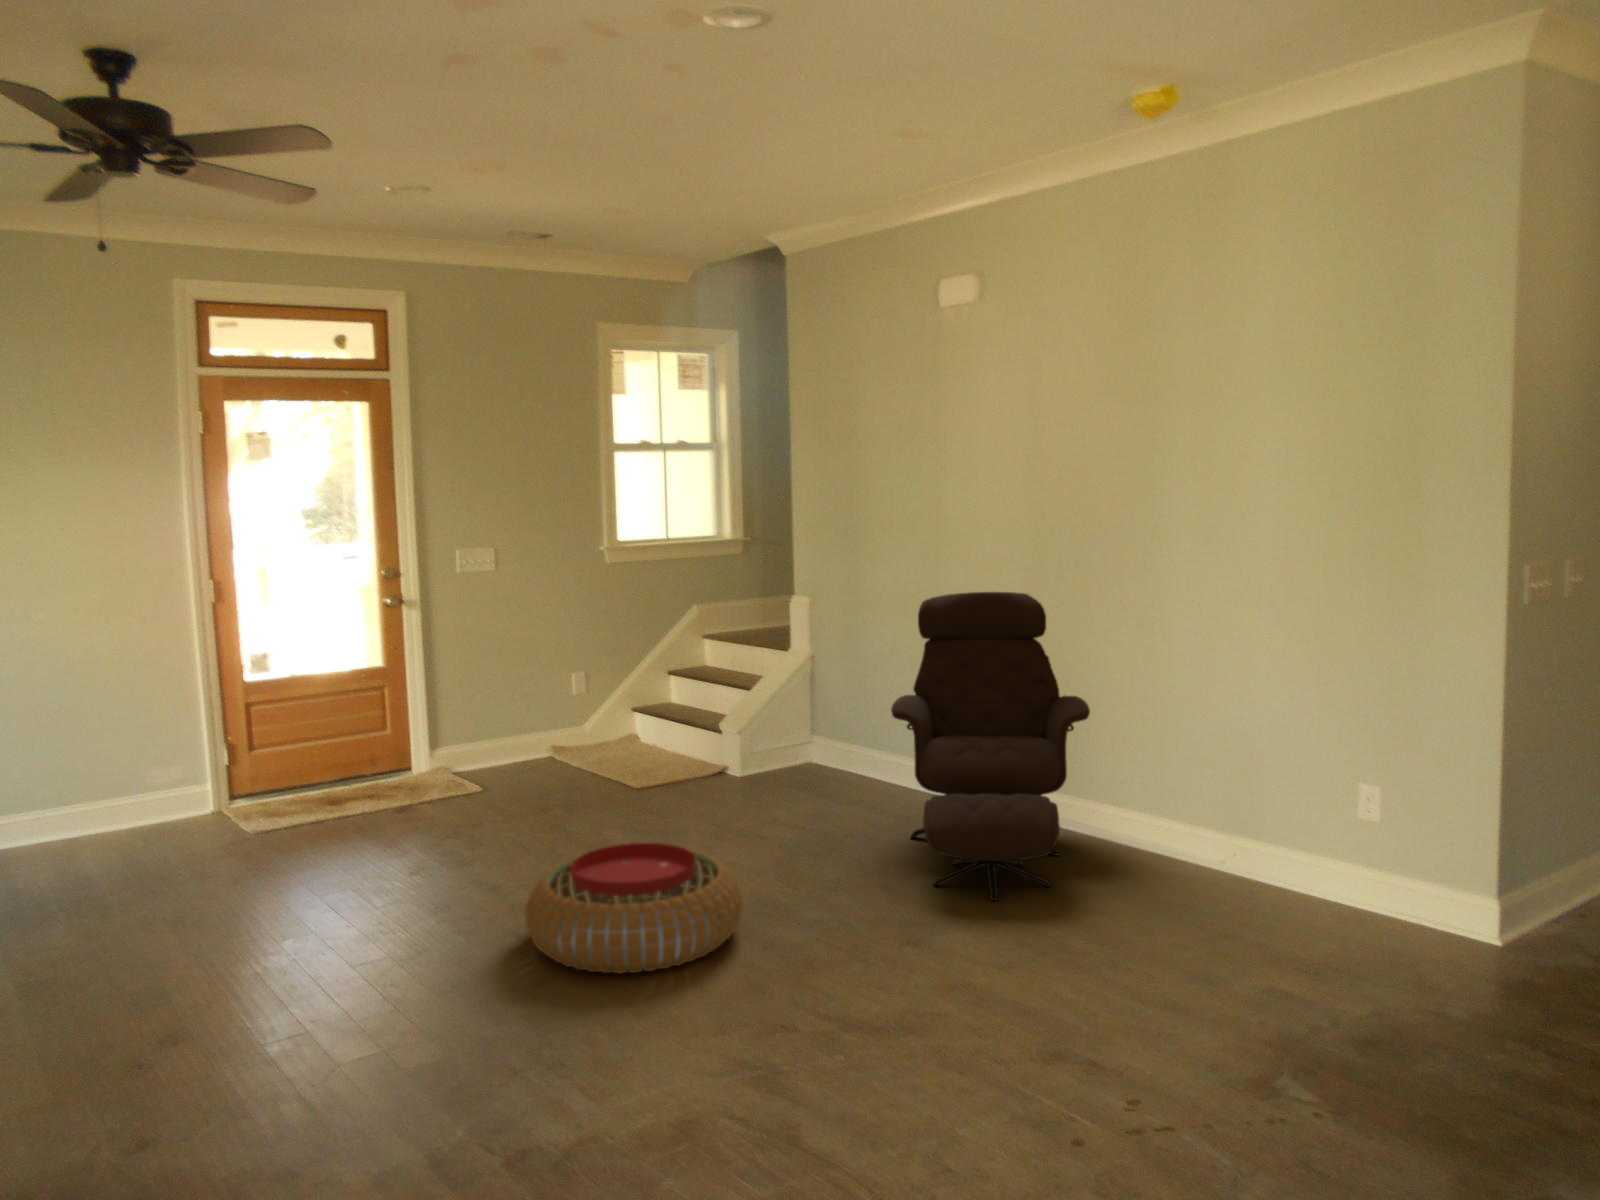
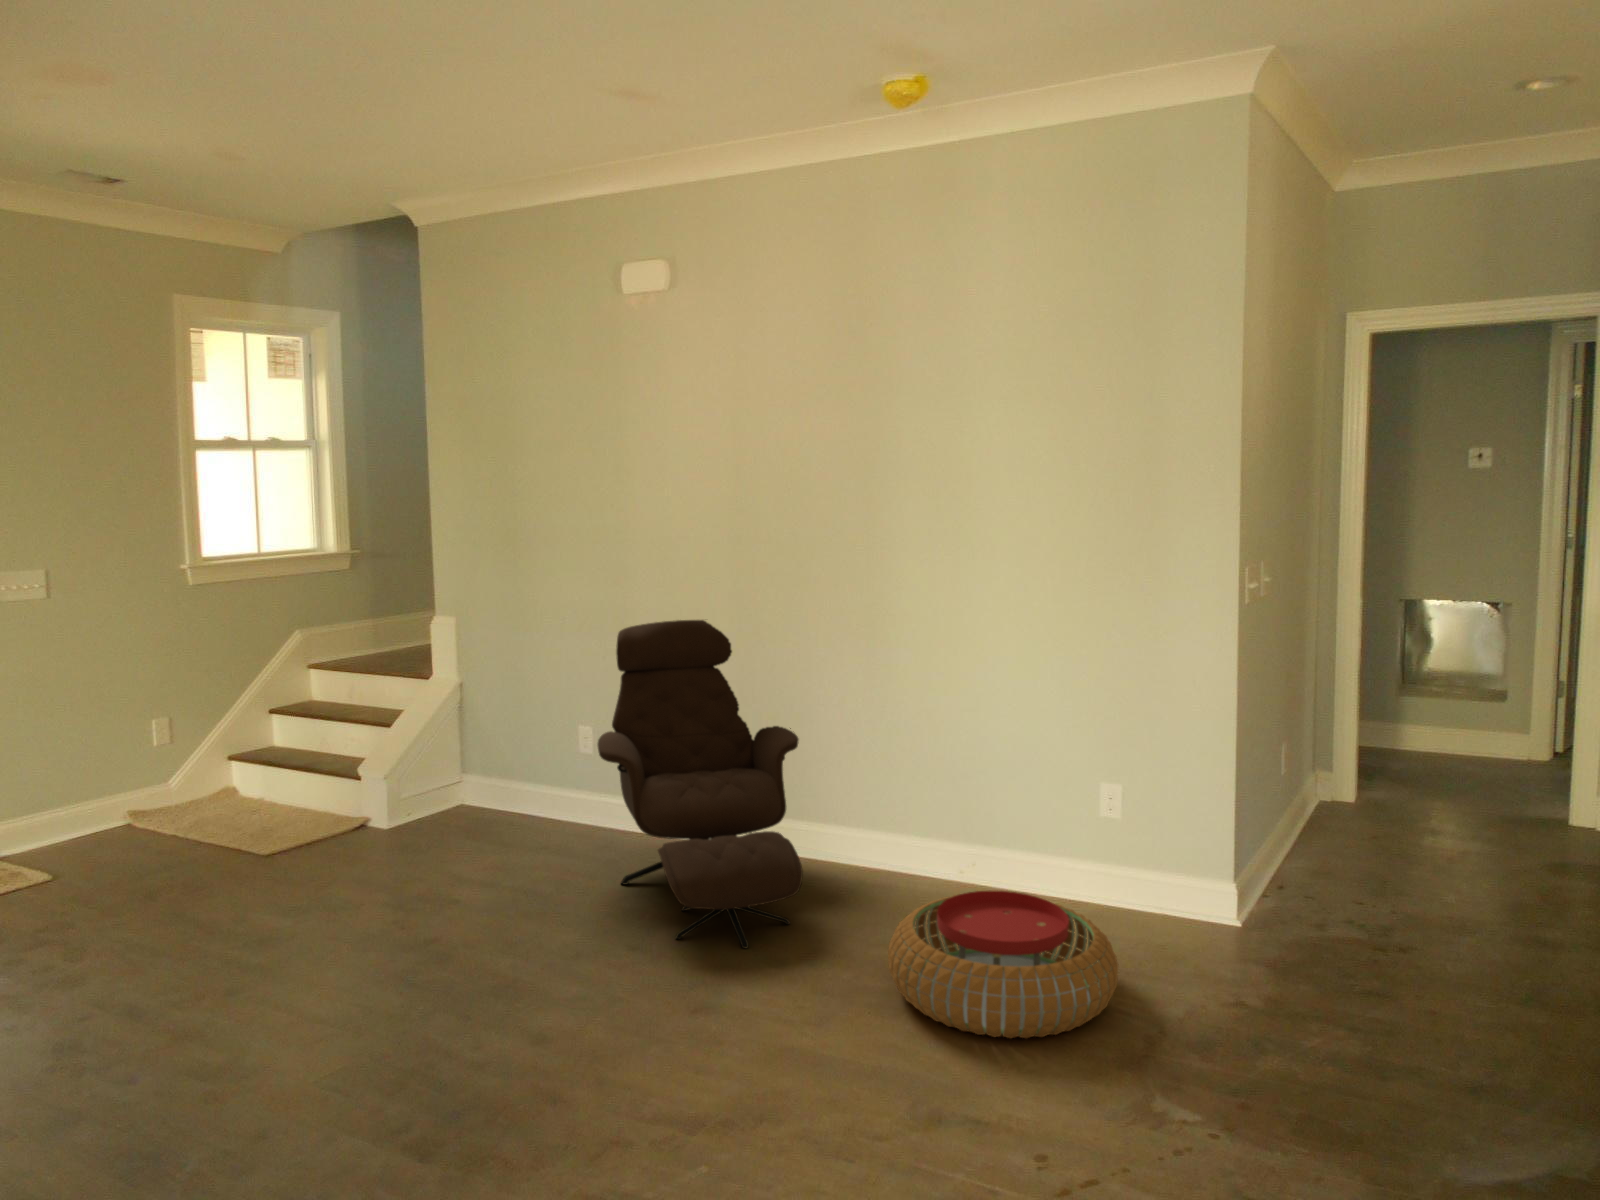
pouf: present [525,843,743,974] -> present [888,891,1118,1038]

